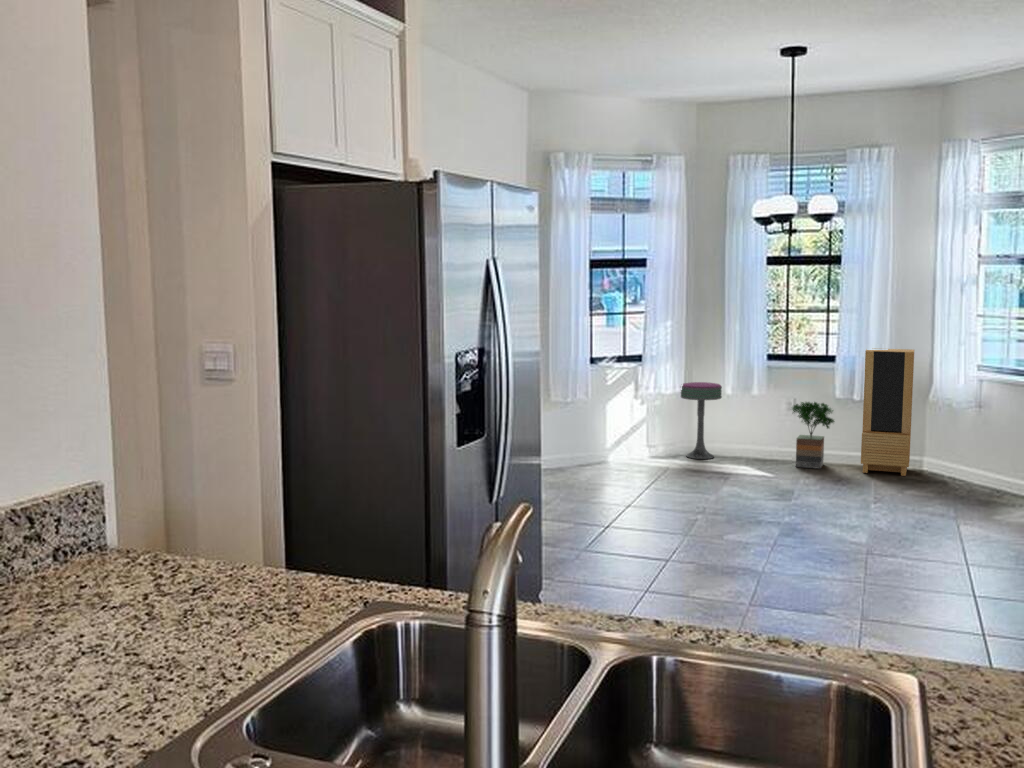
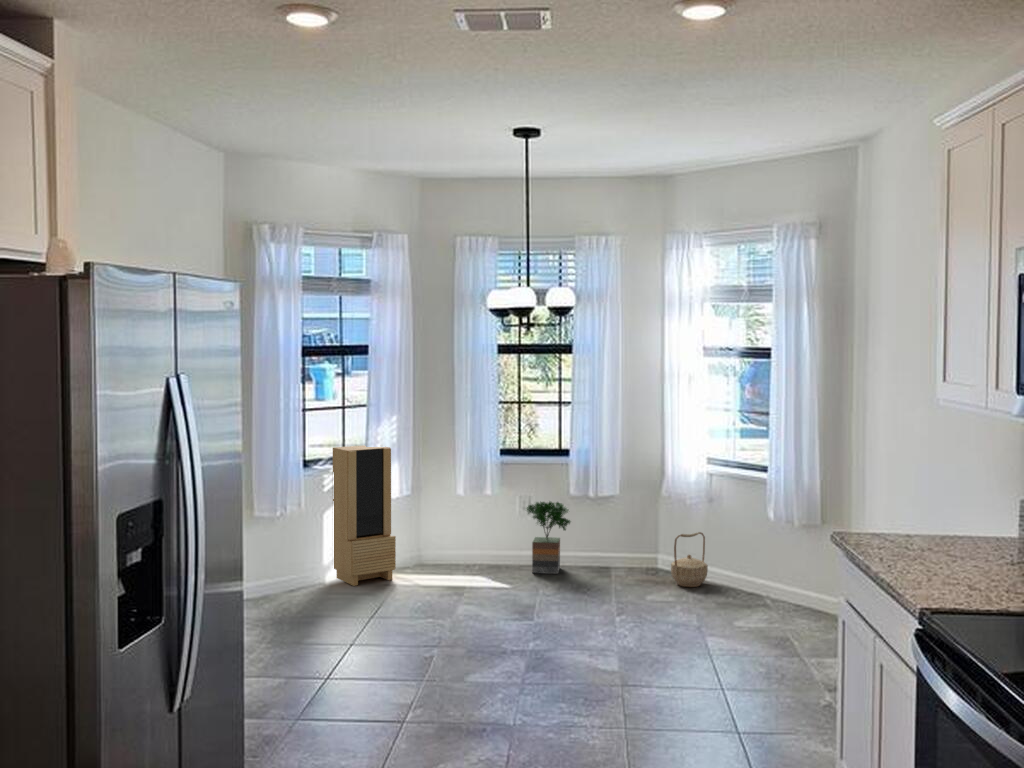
storage cabinet: present [861,349,914,476] -> present [333,445,396,586]
bar stool: present [681,382,722,459] -> none [407,482,452,569]
basket: none [933,435,972,486] -> present [671,532,708,587]

